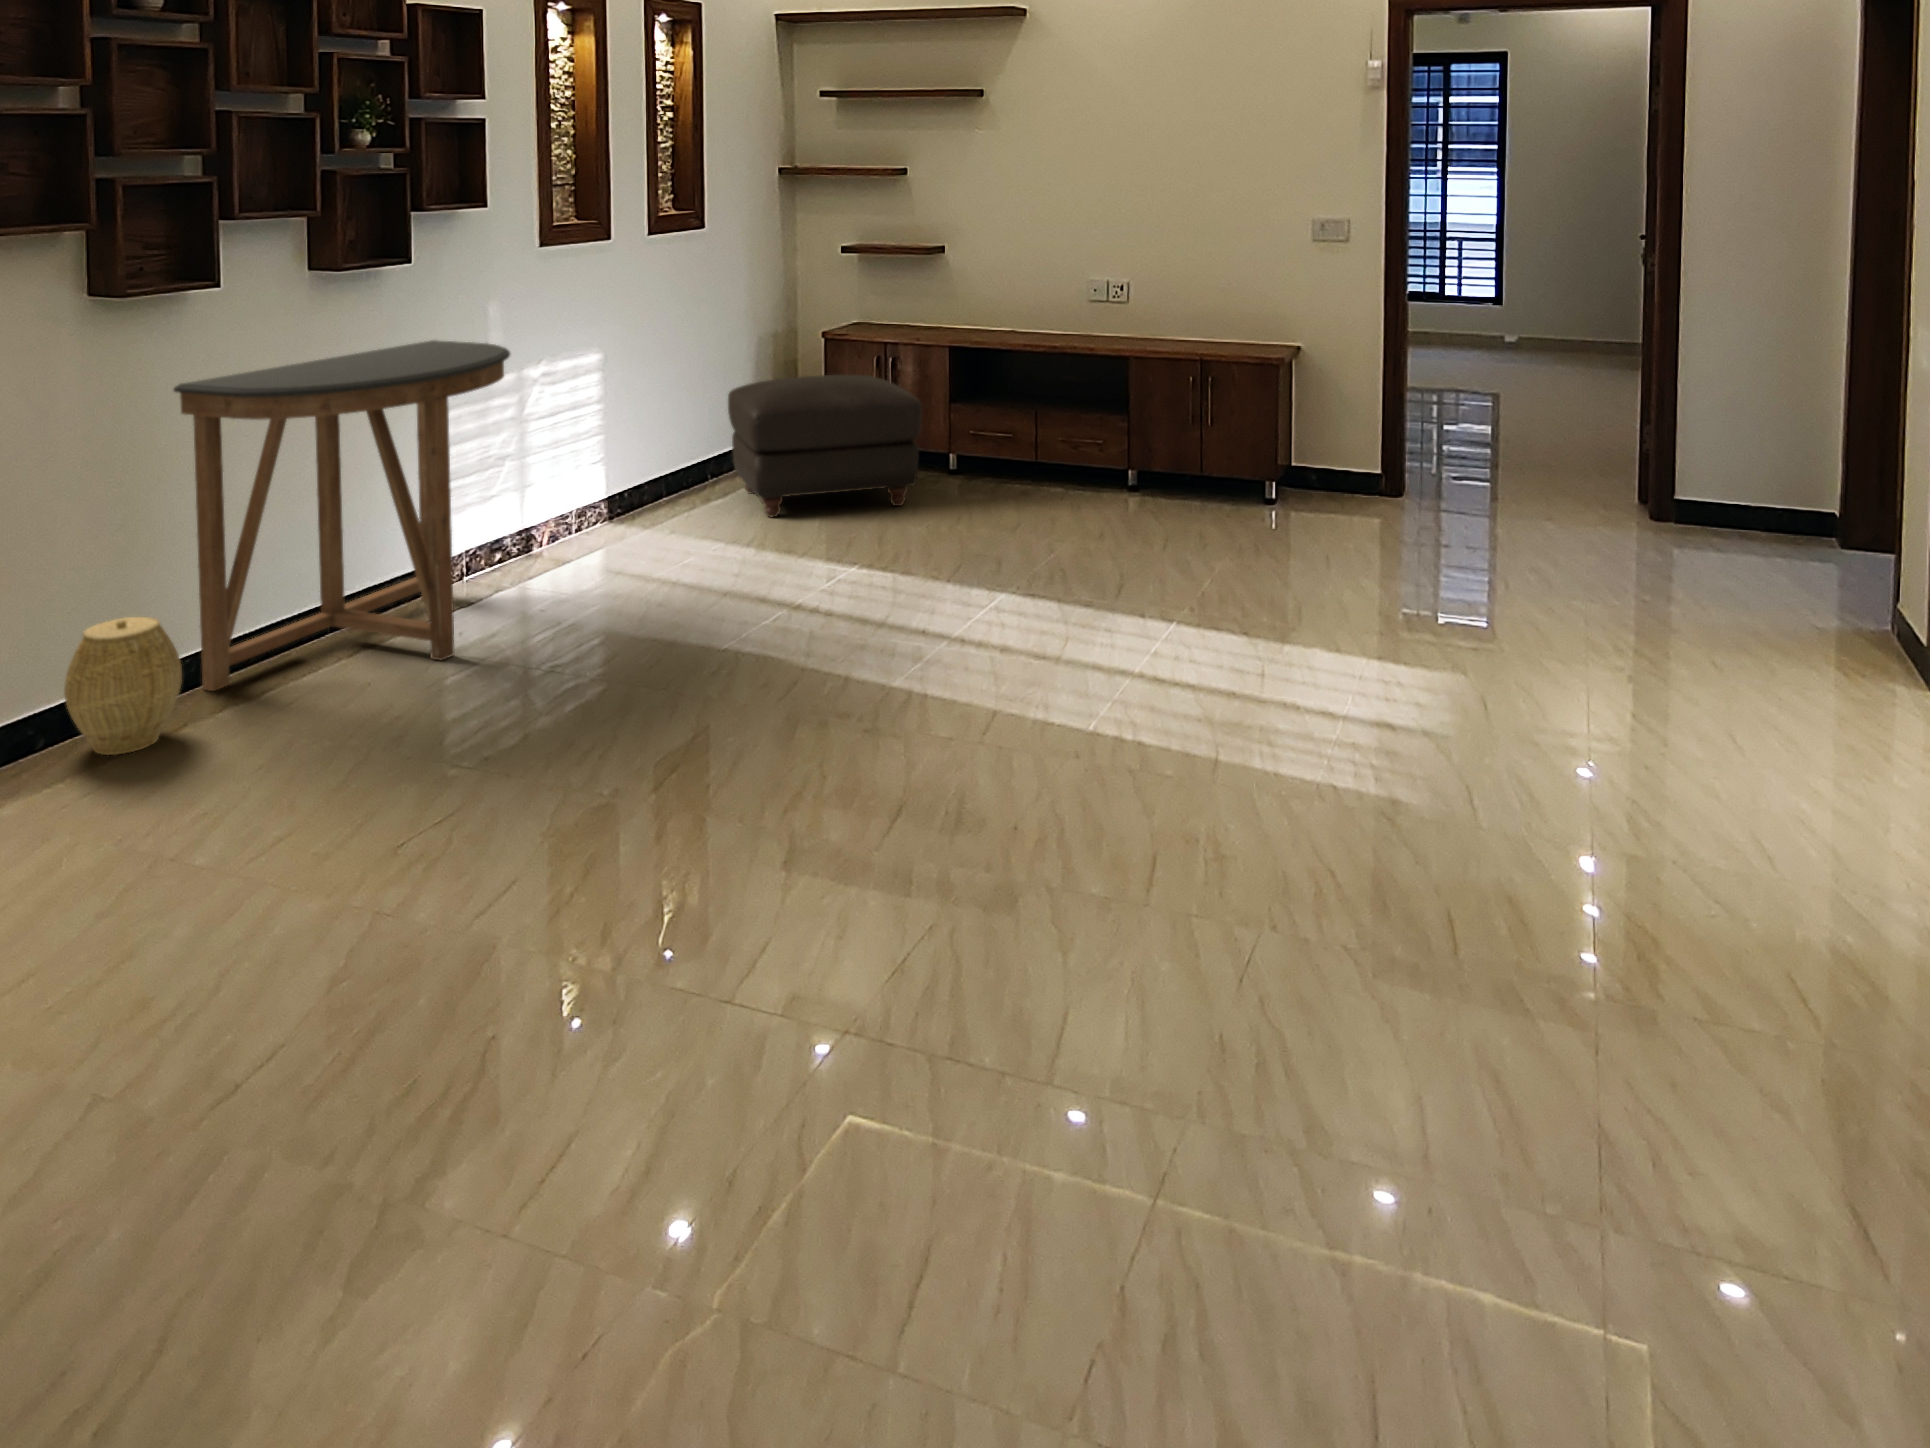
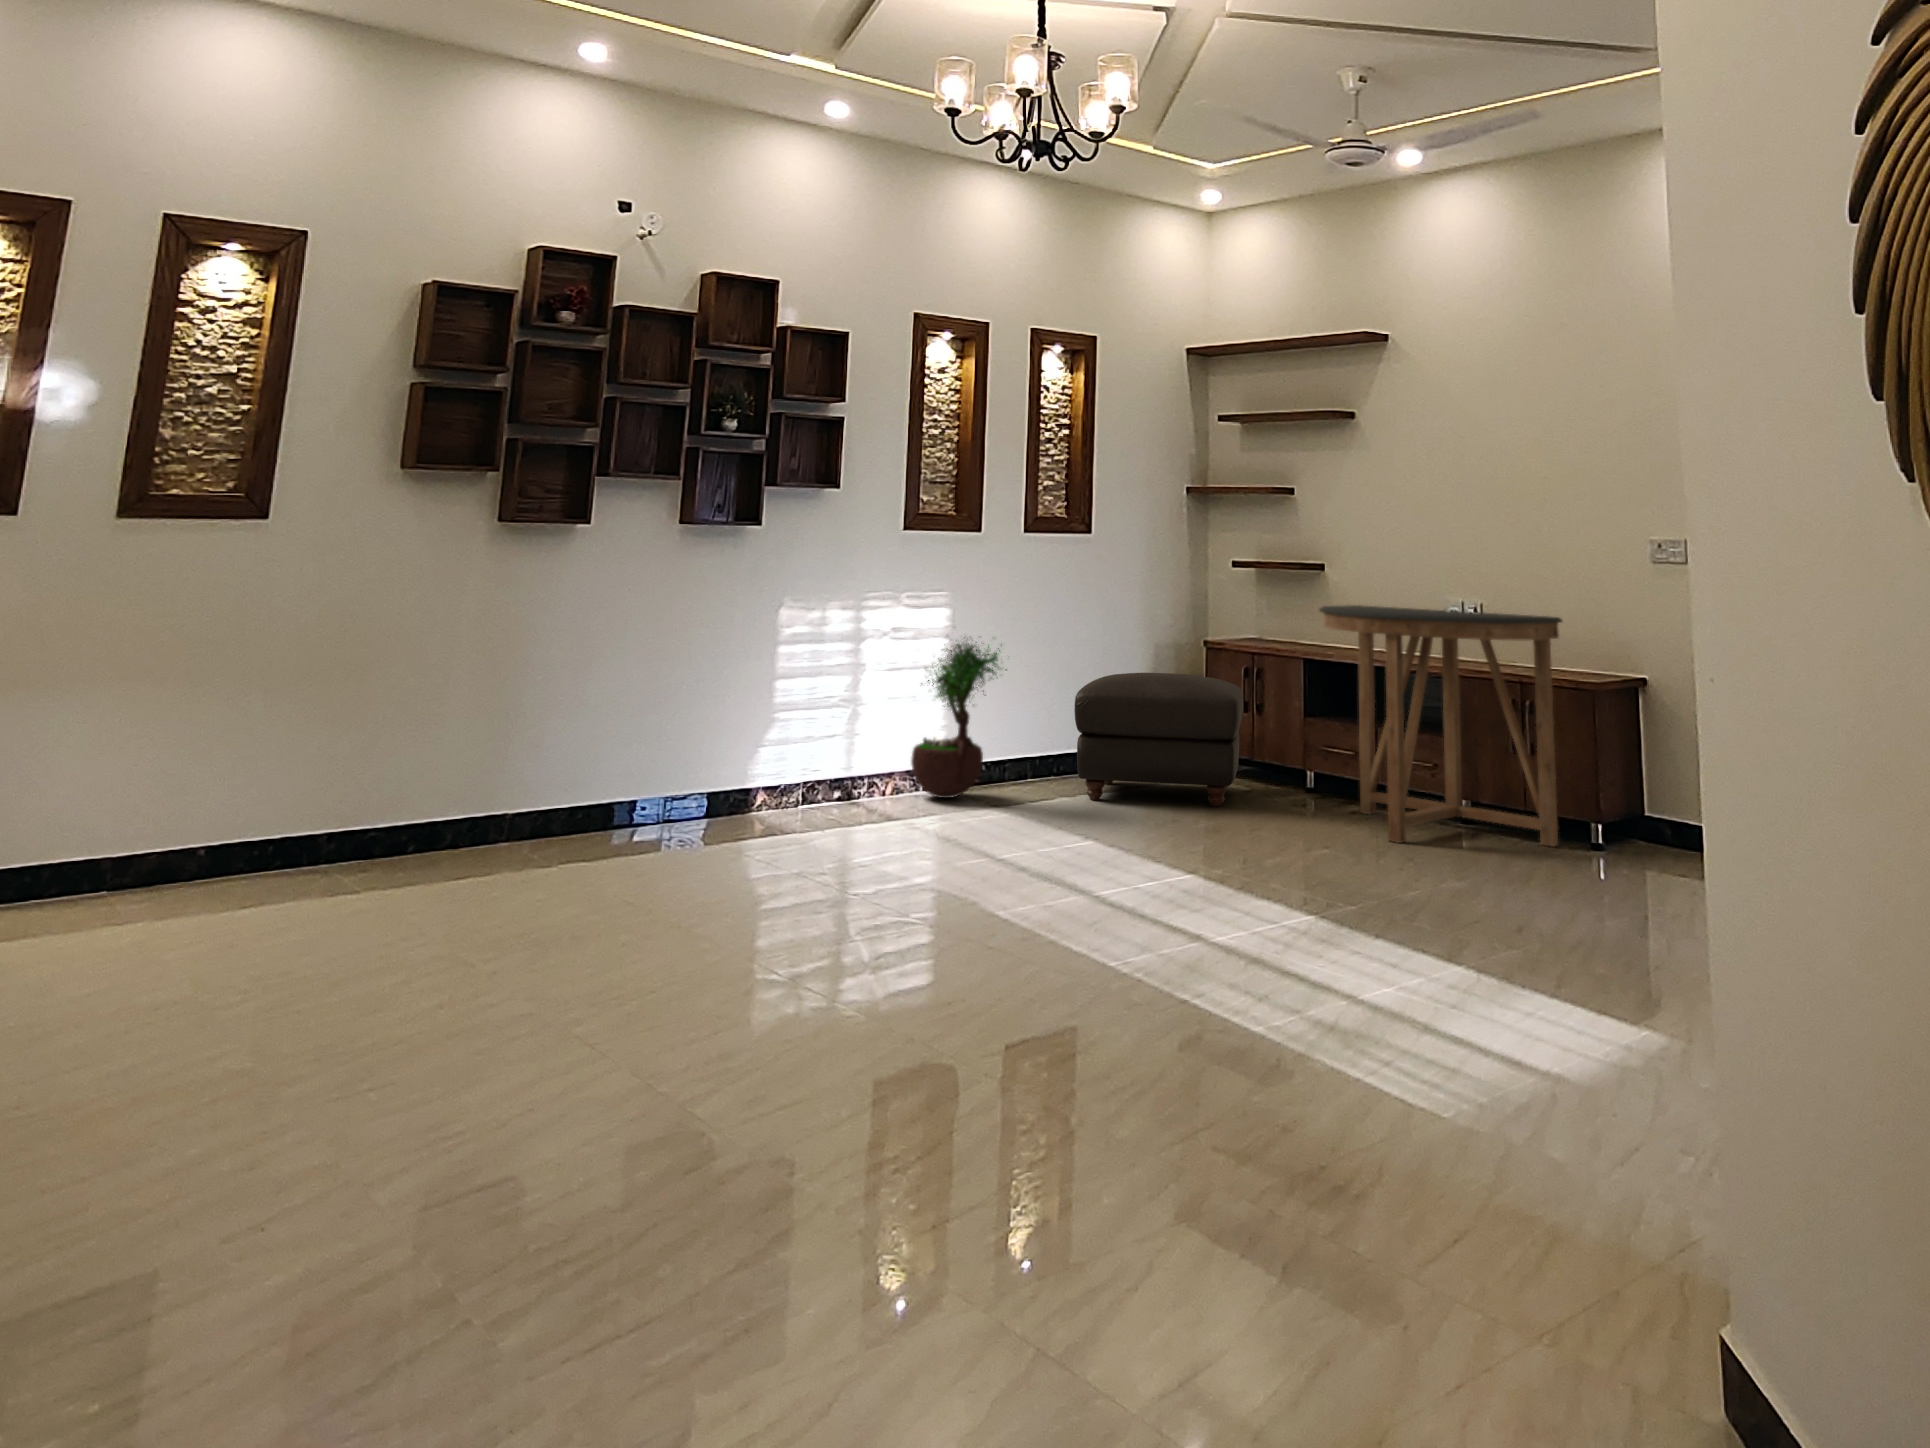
console table: present [174,340,510,691] -> present [1319,605,1562,846]
potted tree: none [575,355,684,541] -> present [911,637,1007,798]
woven basket: present [64,617,182,755] -> none [420,756,501,857]

